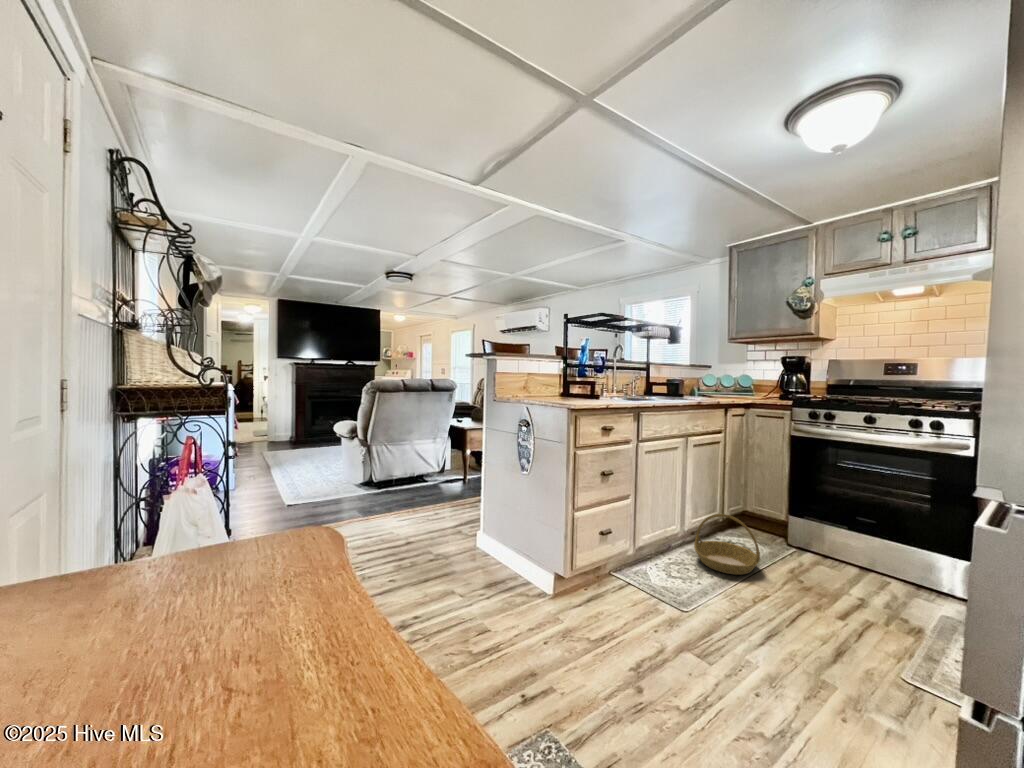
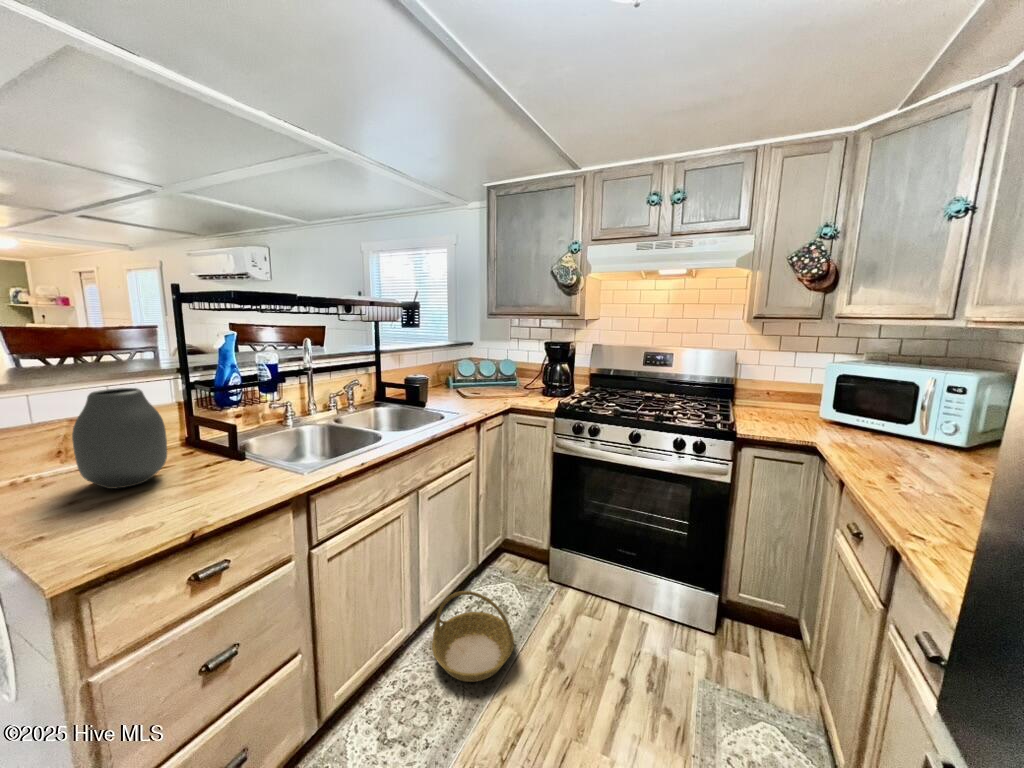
vase: none [546,355,577,398] -> present [72,388,167,489]

